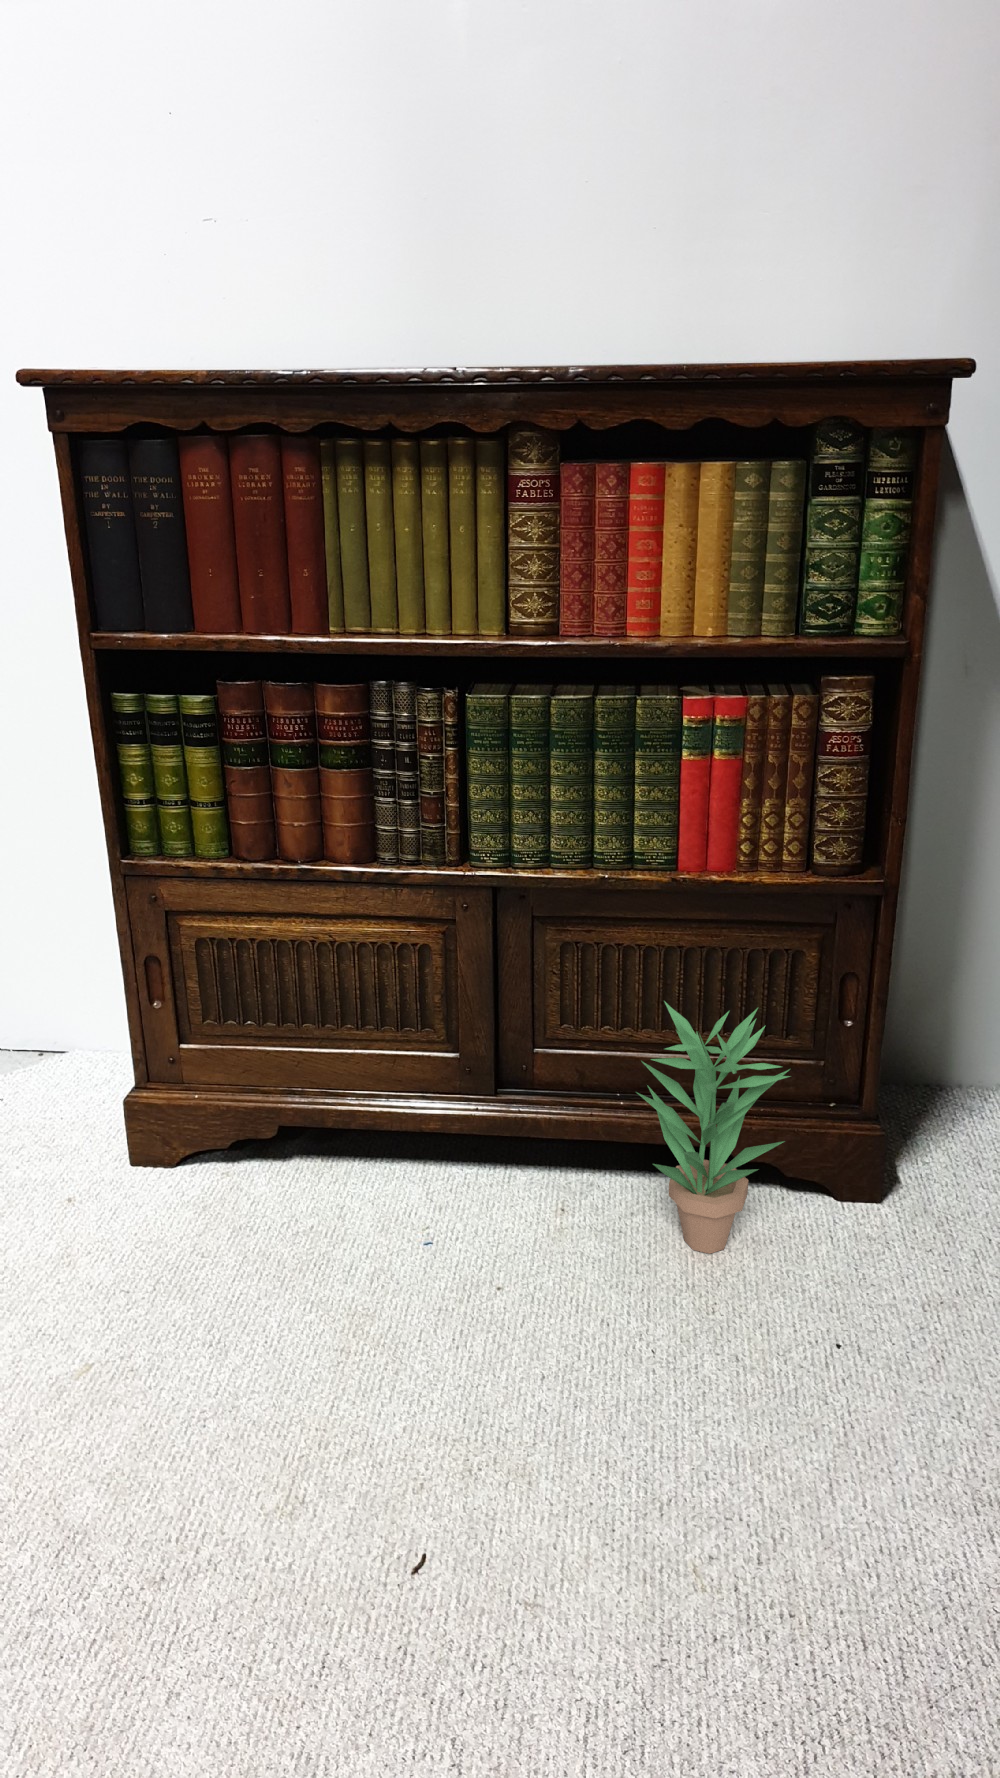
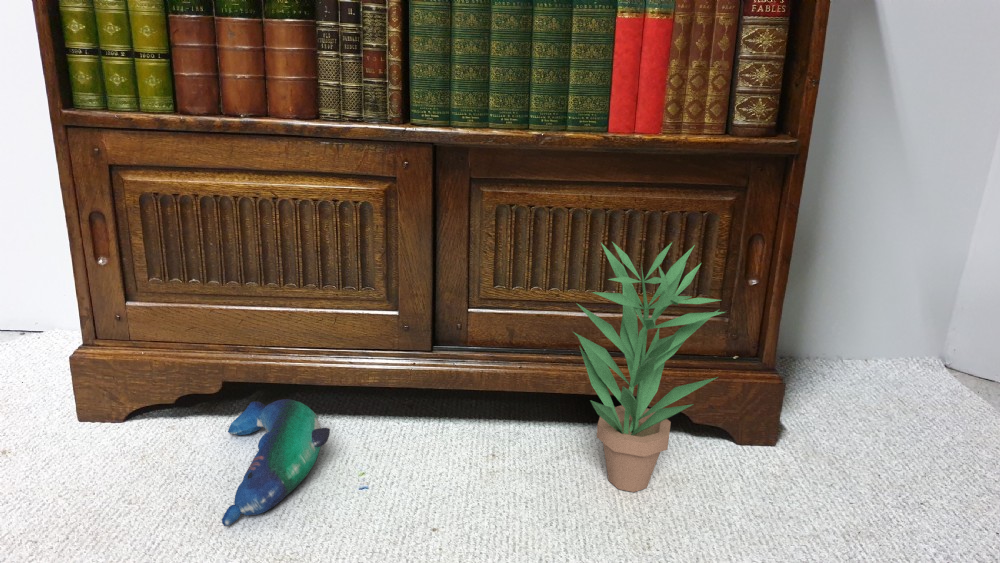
plush toy: none [285,1146,393,1281] -> present [222,399,330,526]

